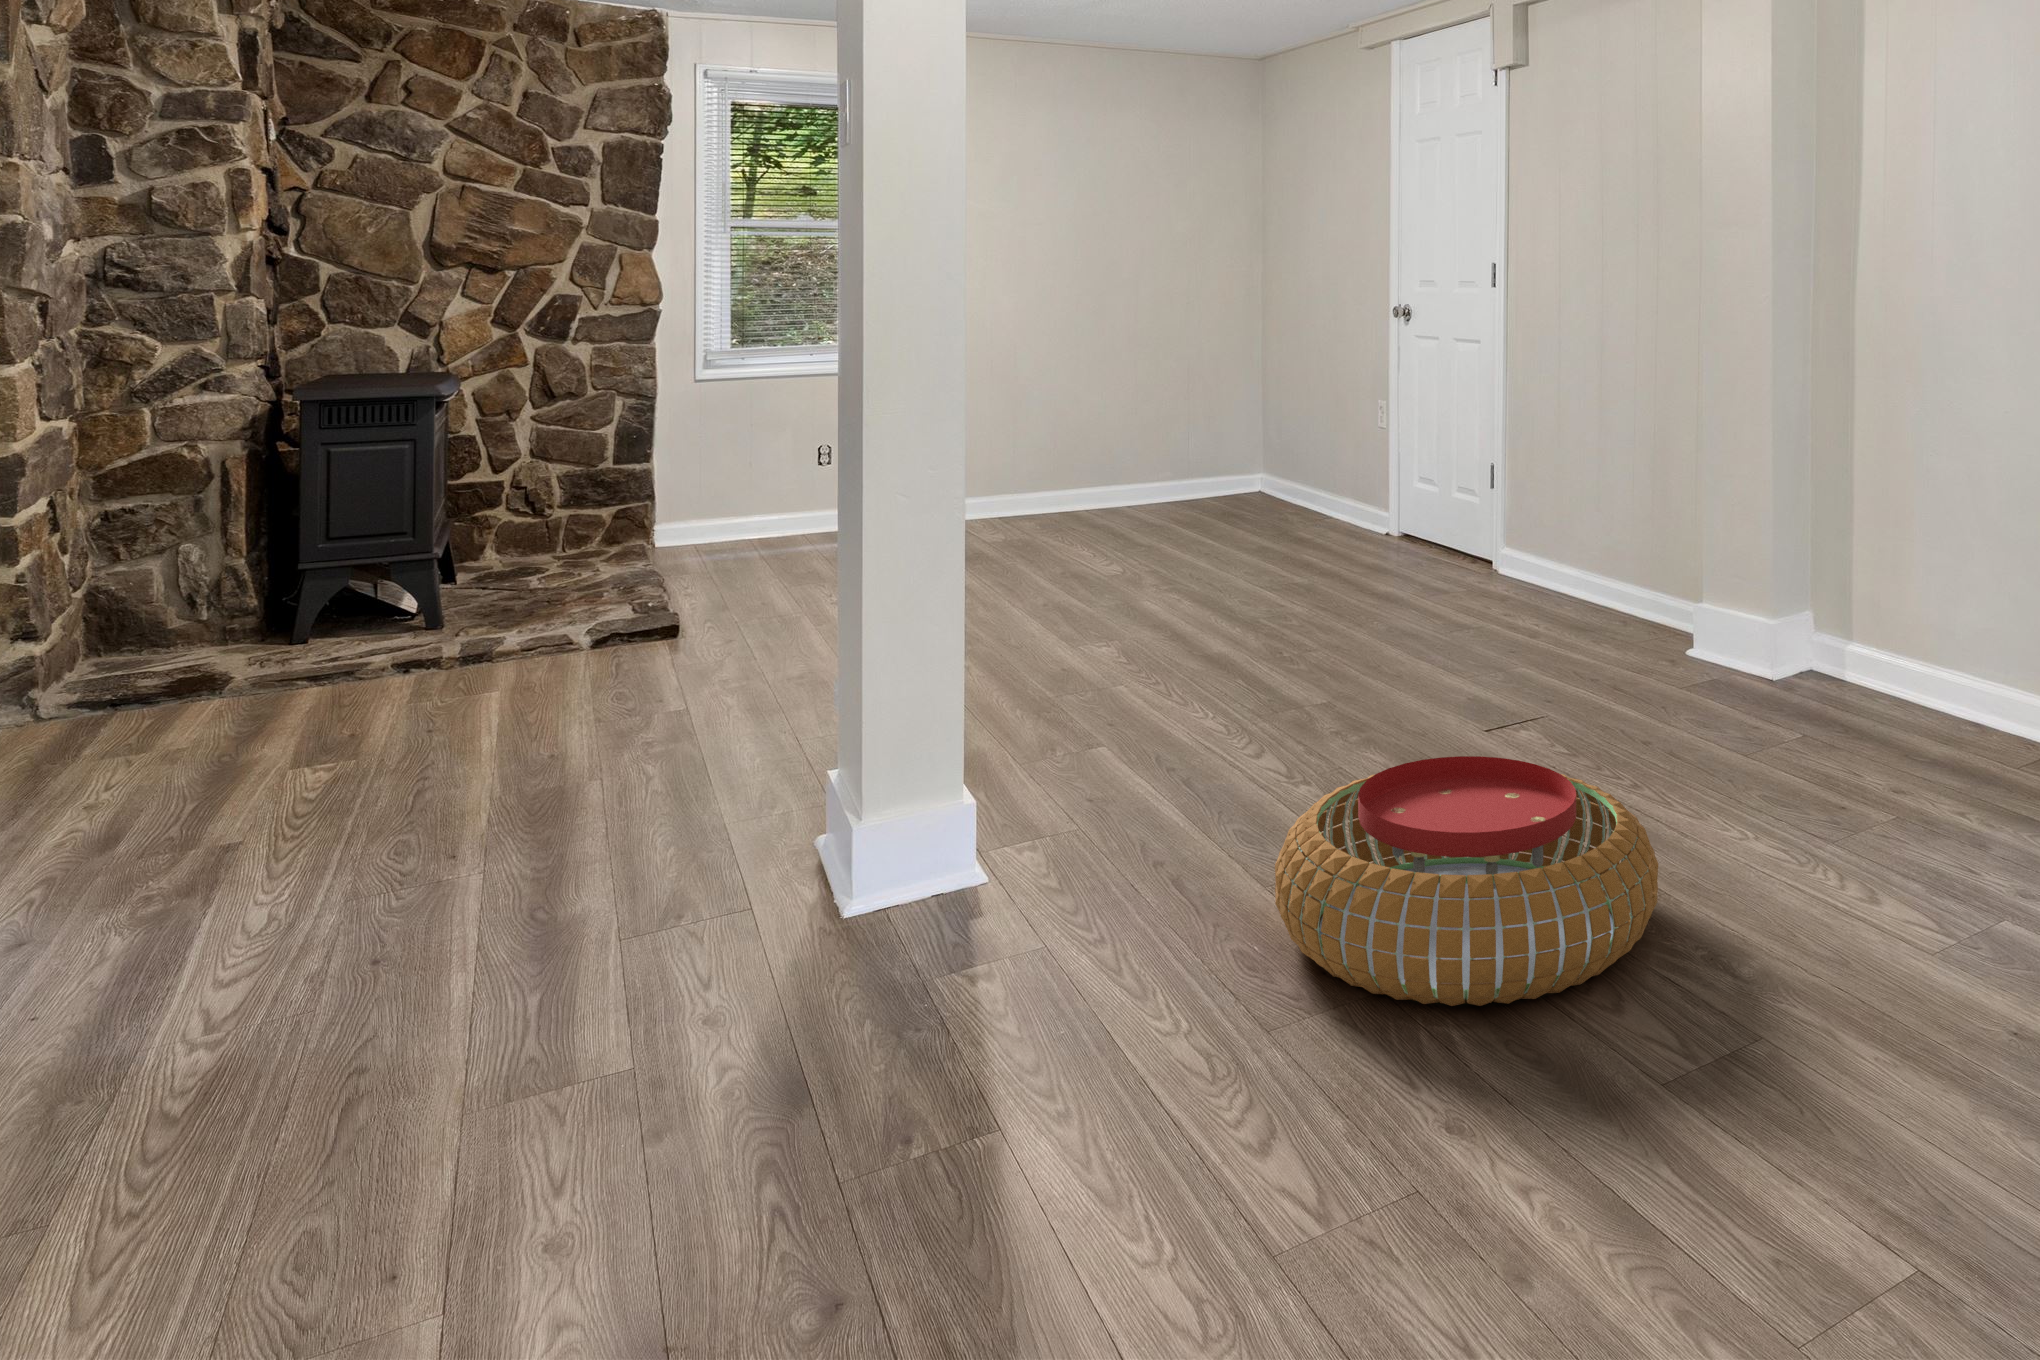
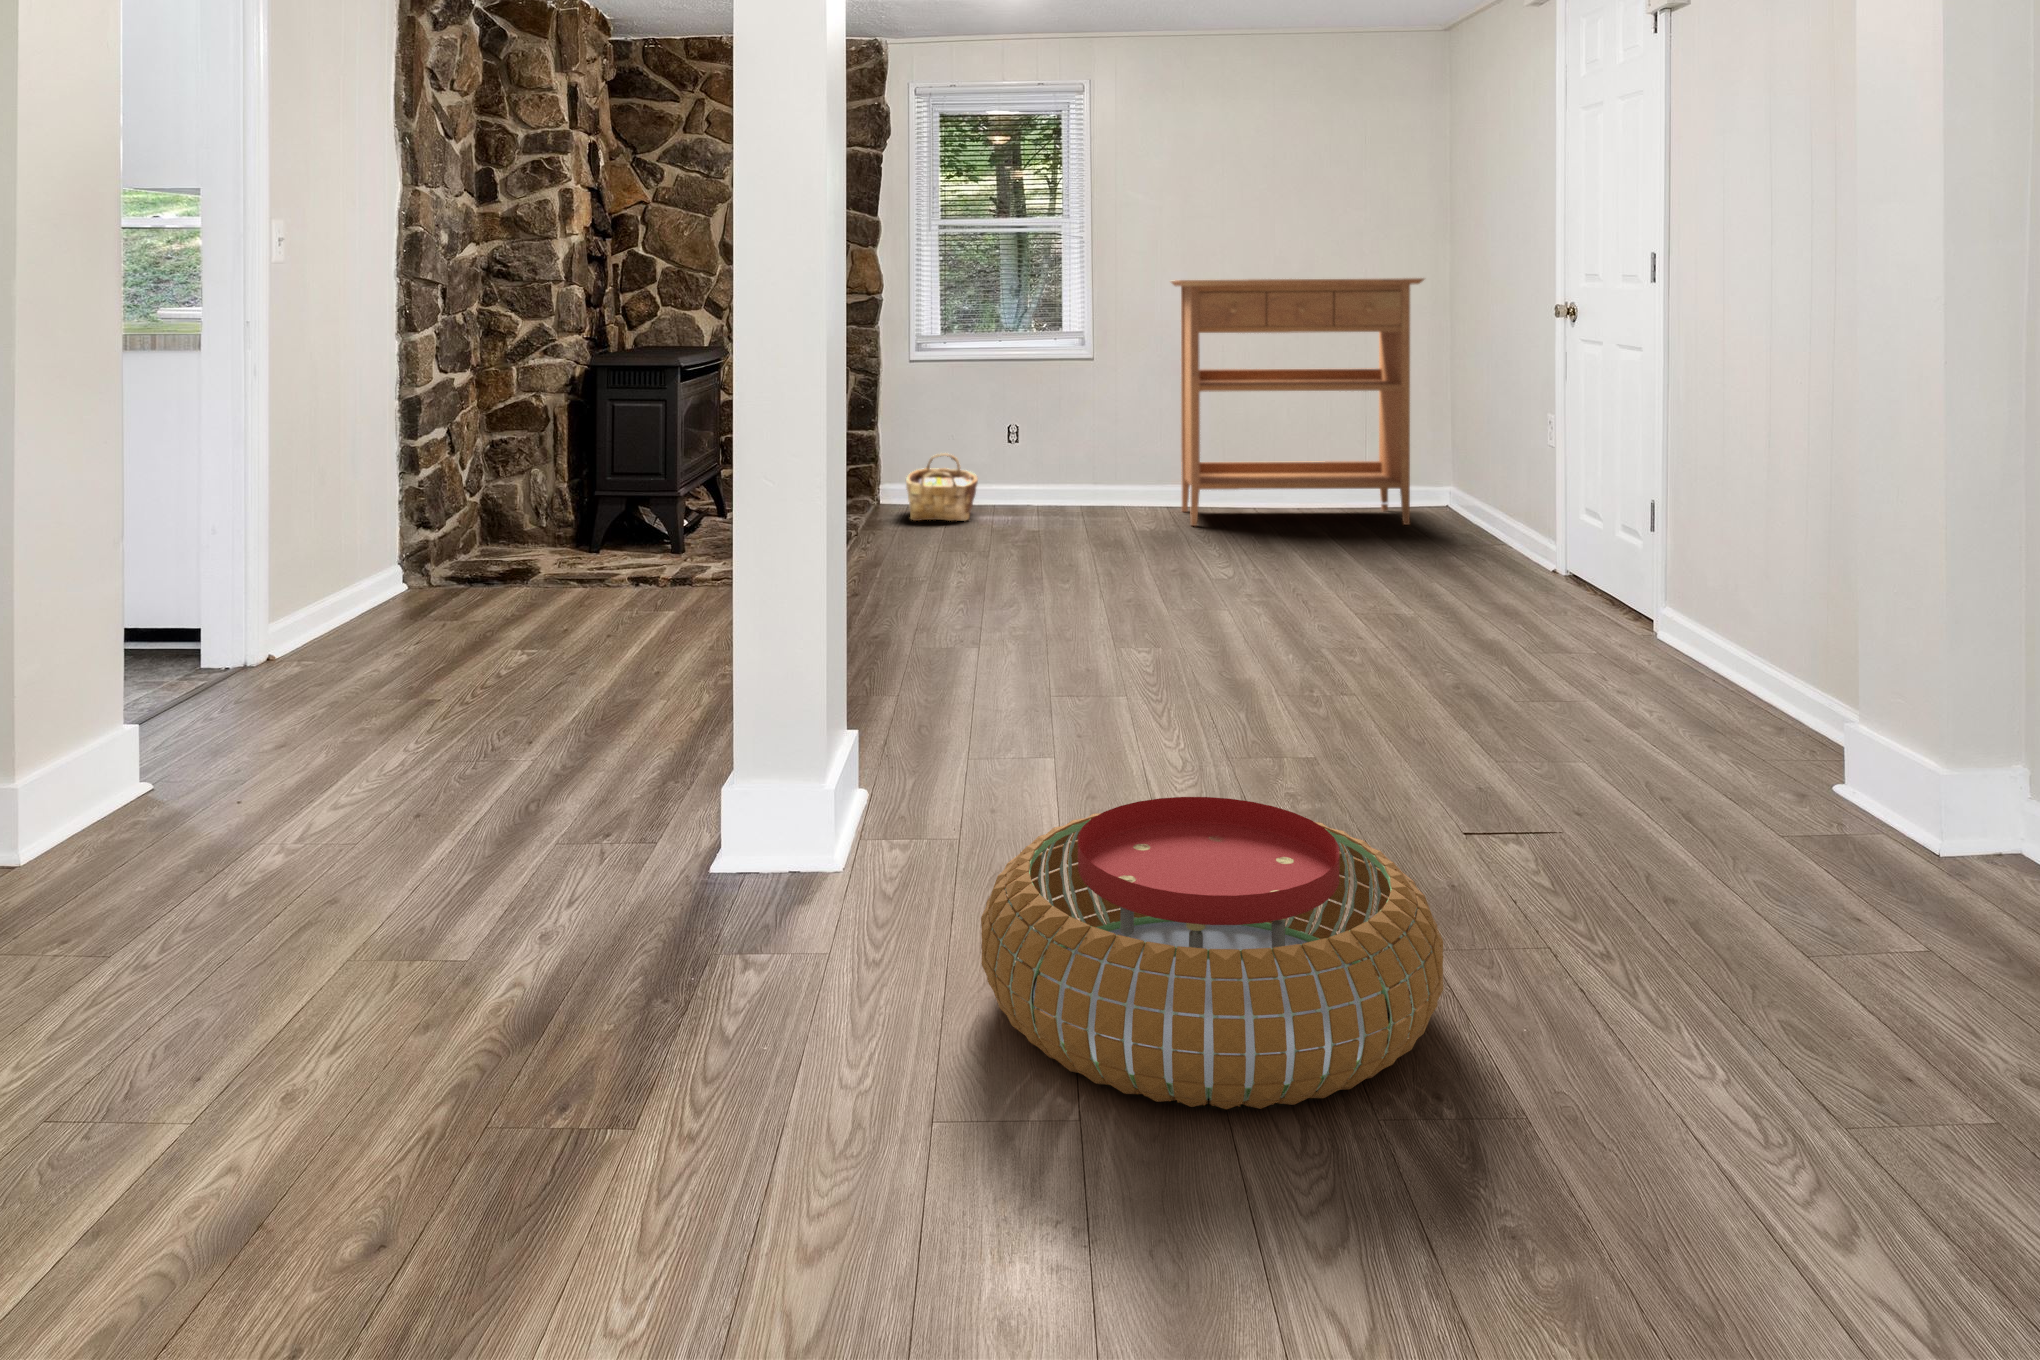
console table: none [992,297,1248,542] -> present [1171,278,1424,526]
woven basket: none [691,486,783,565] -> present [906,453,978,521]

